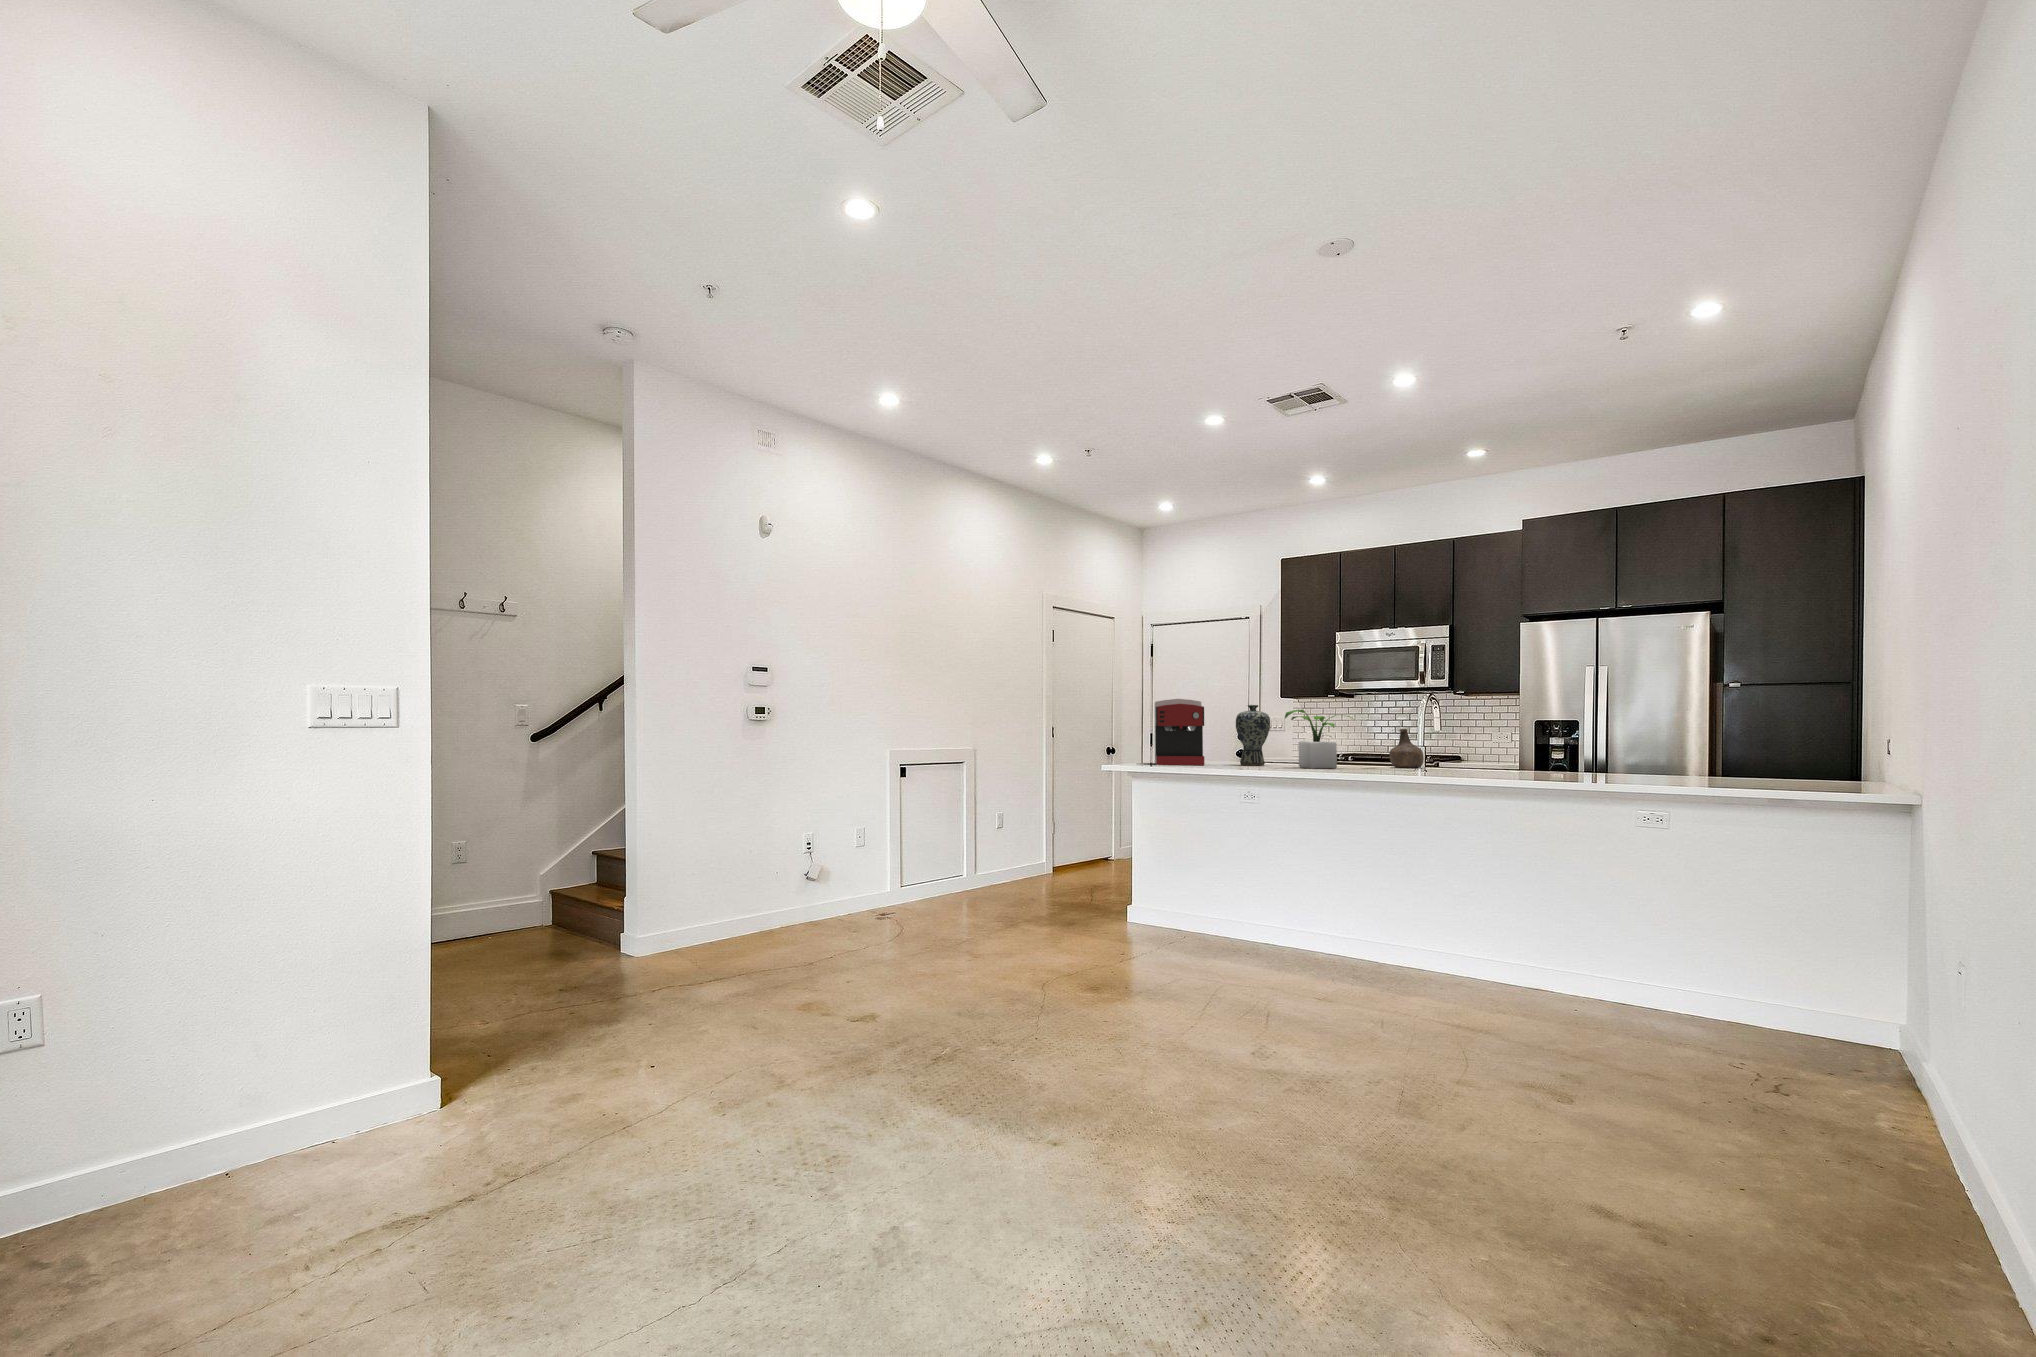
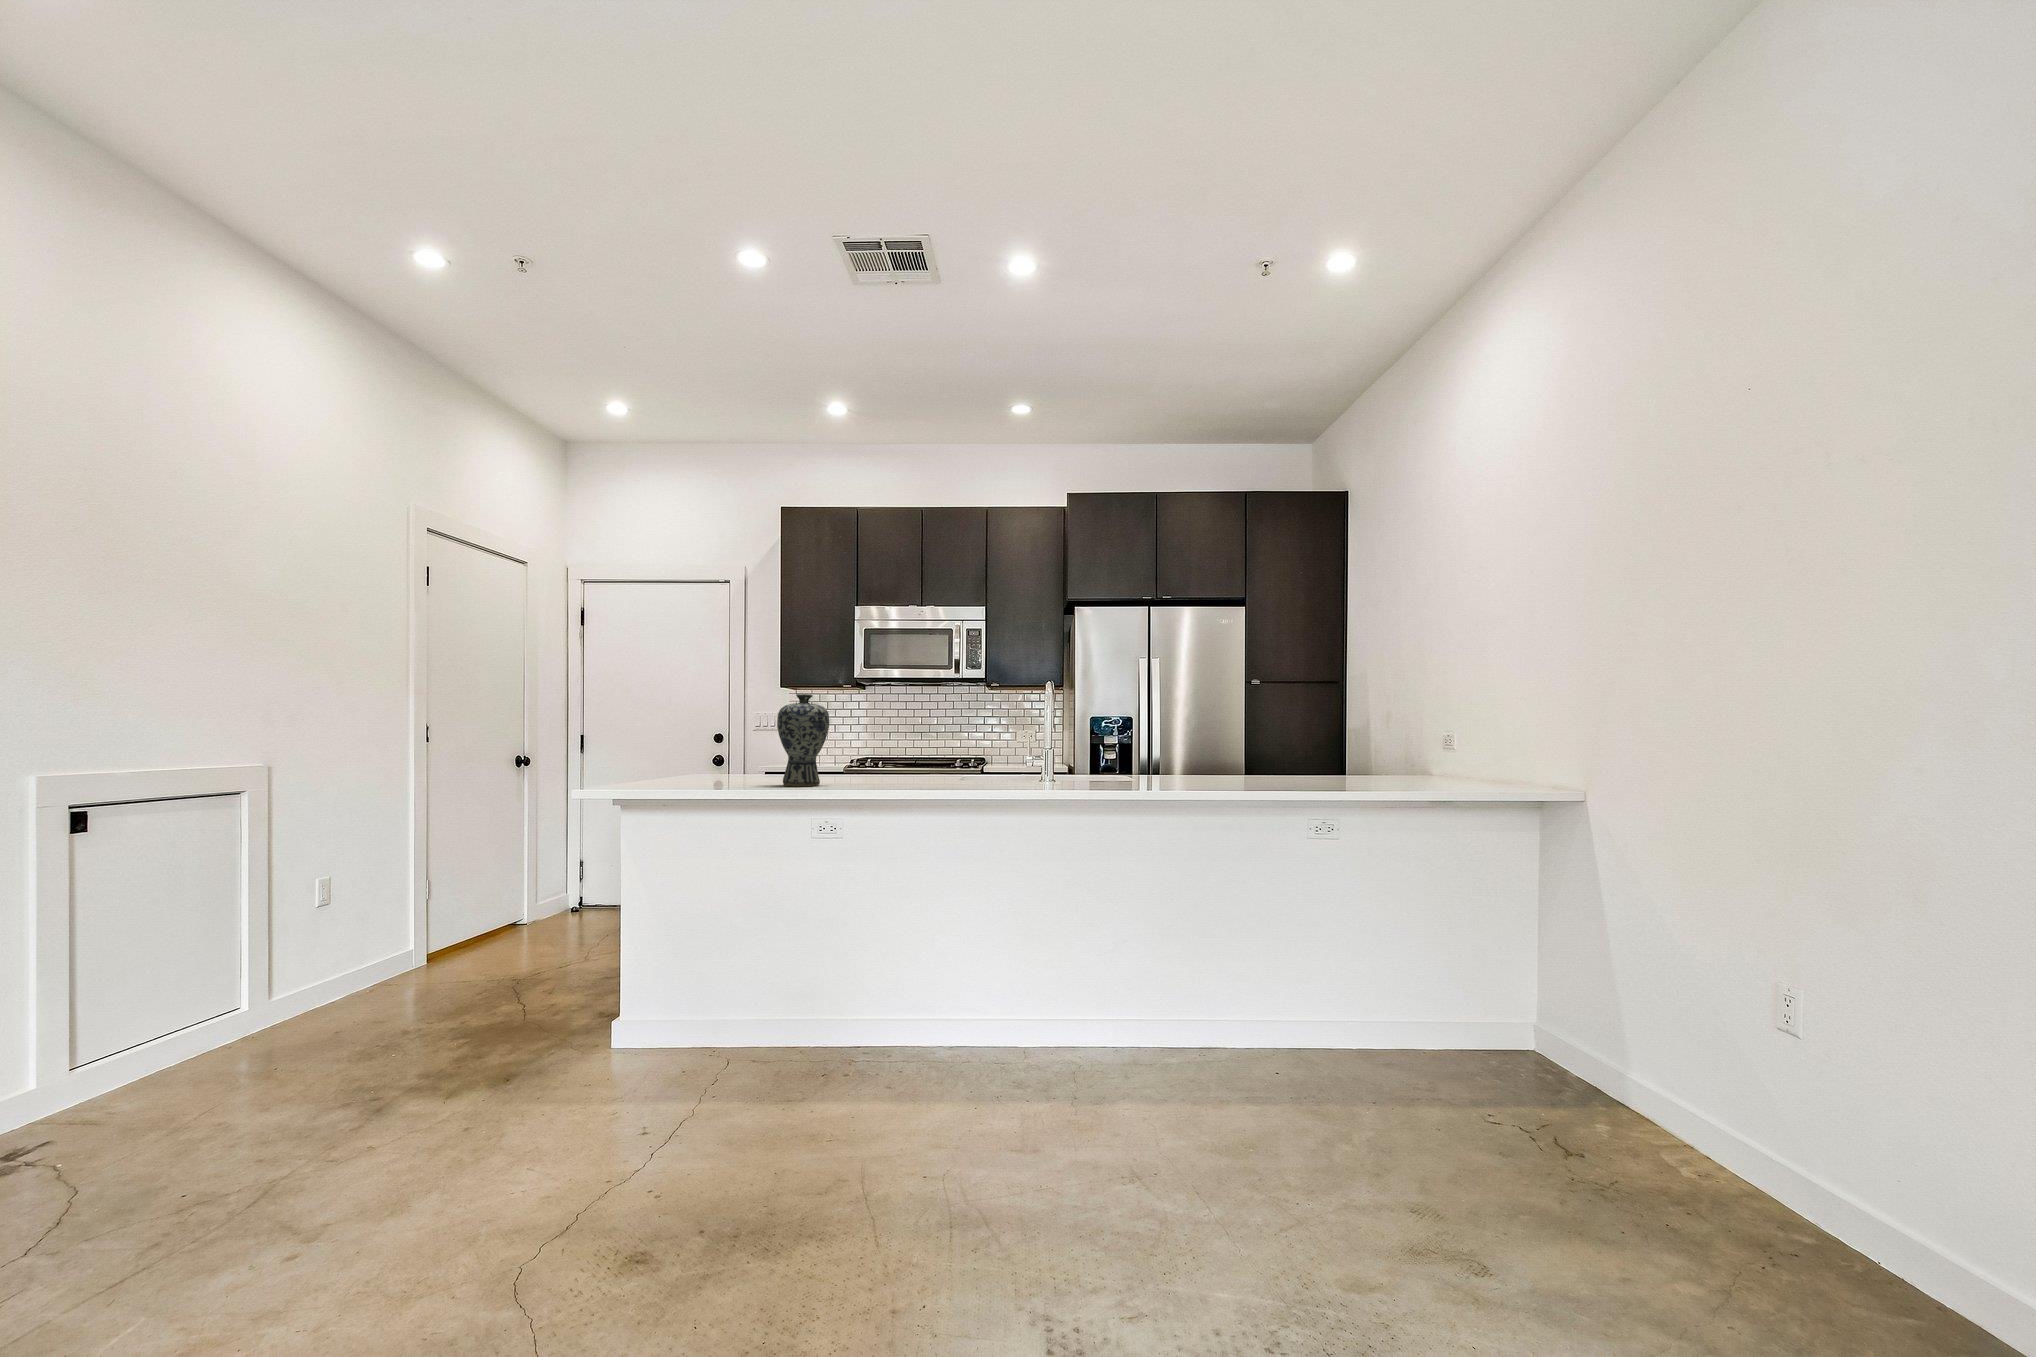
coffee maker: present [1155,699,1205,765] -> none [642,683,735,792]
potted plant: present [1285,710,1353,769] -> none [868,701,961,789]
bottle: present [1389,729,1424,768] -> none [982,729,1024,781]

